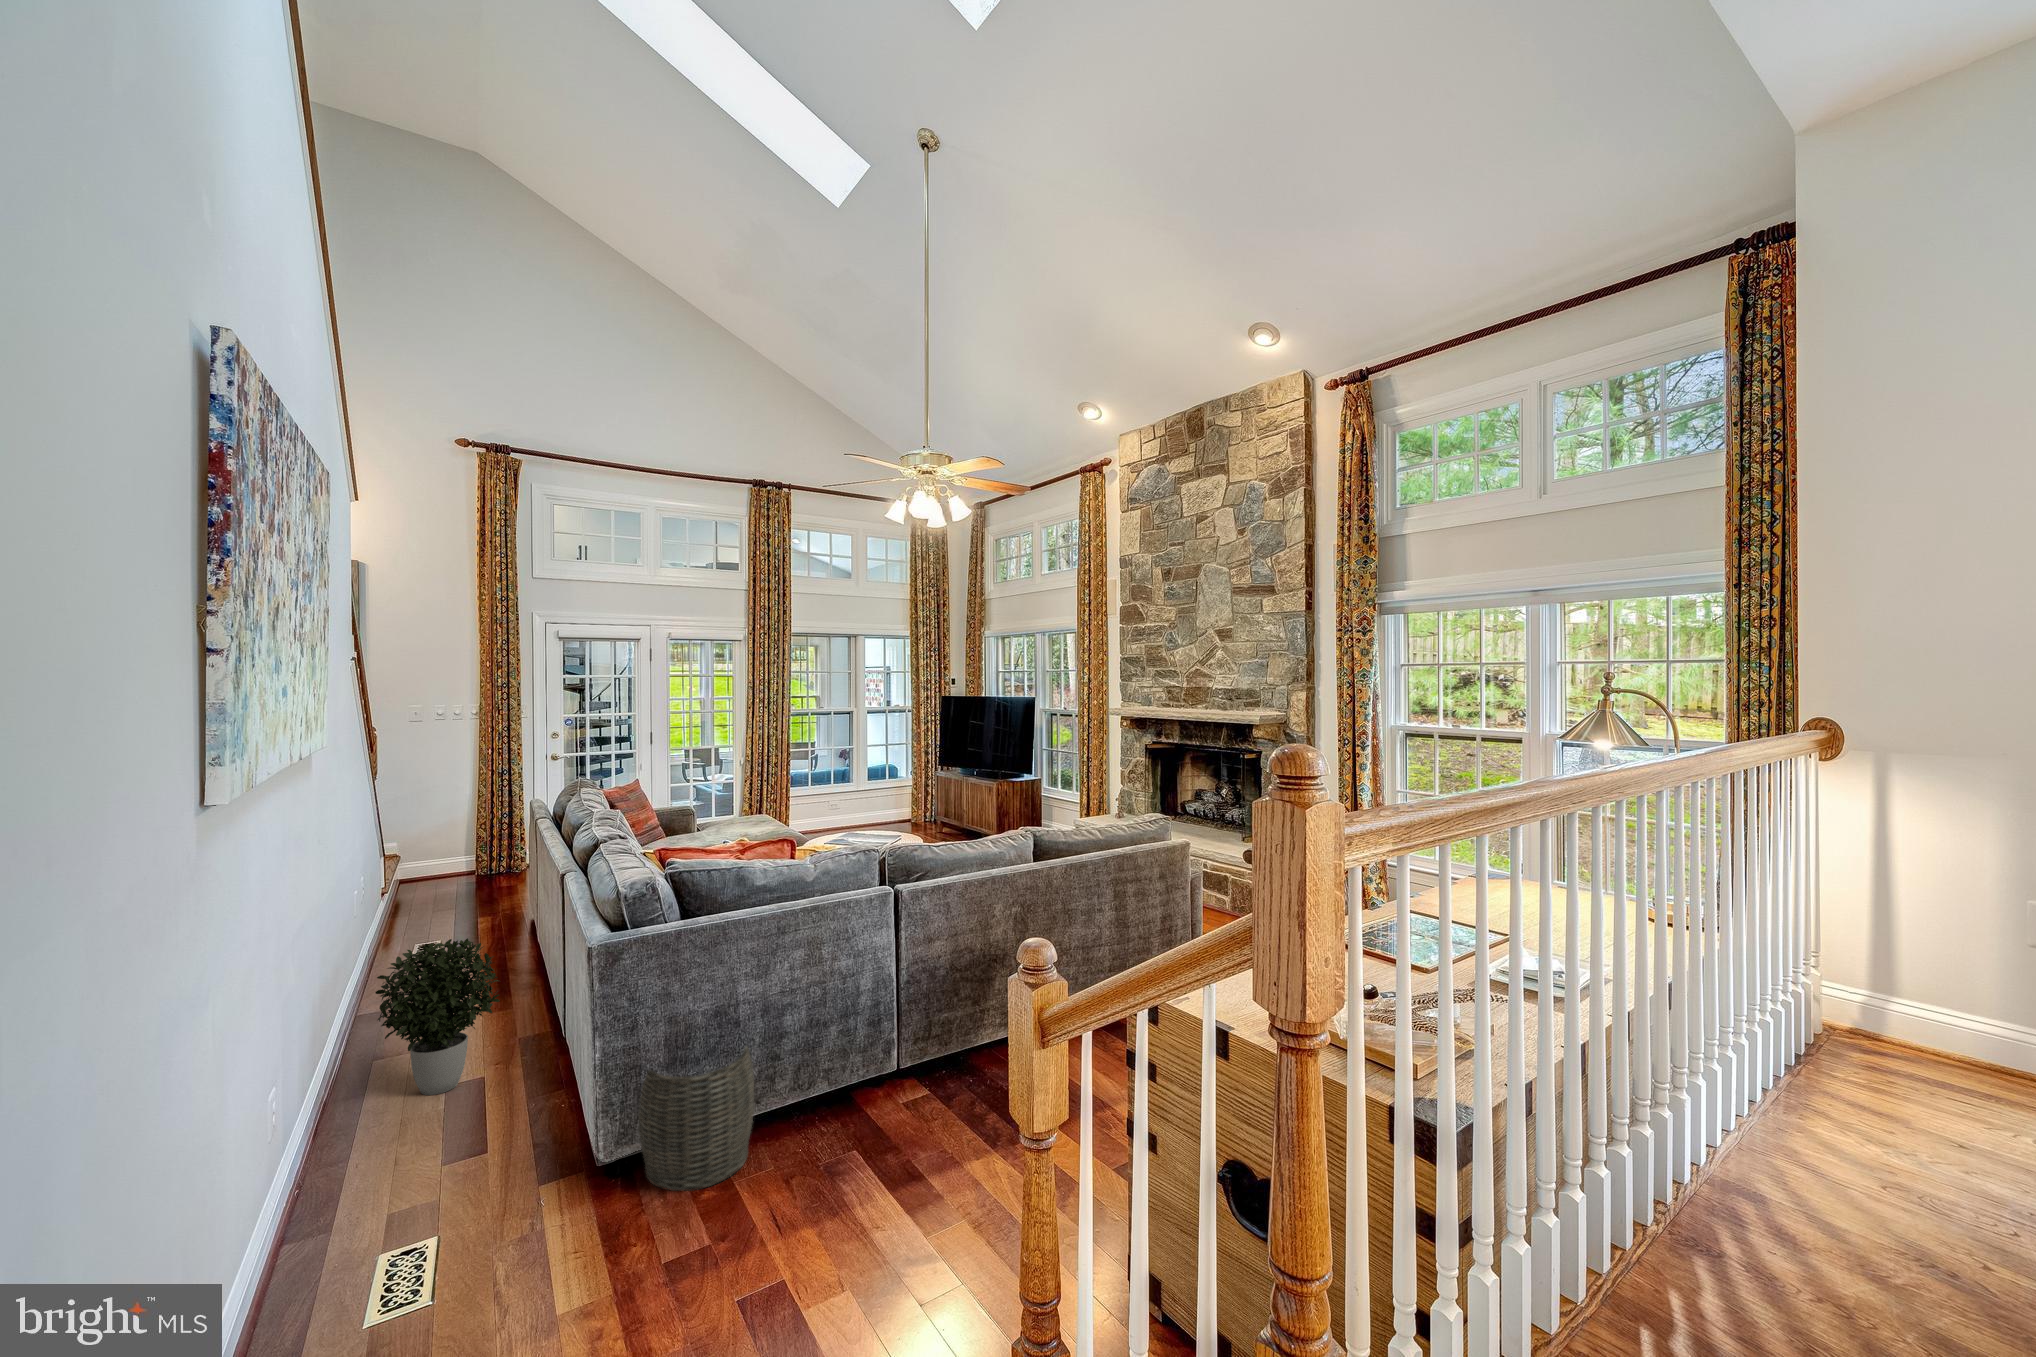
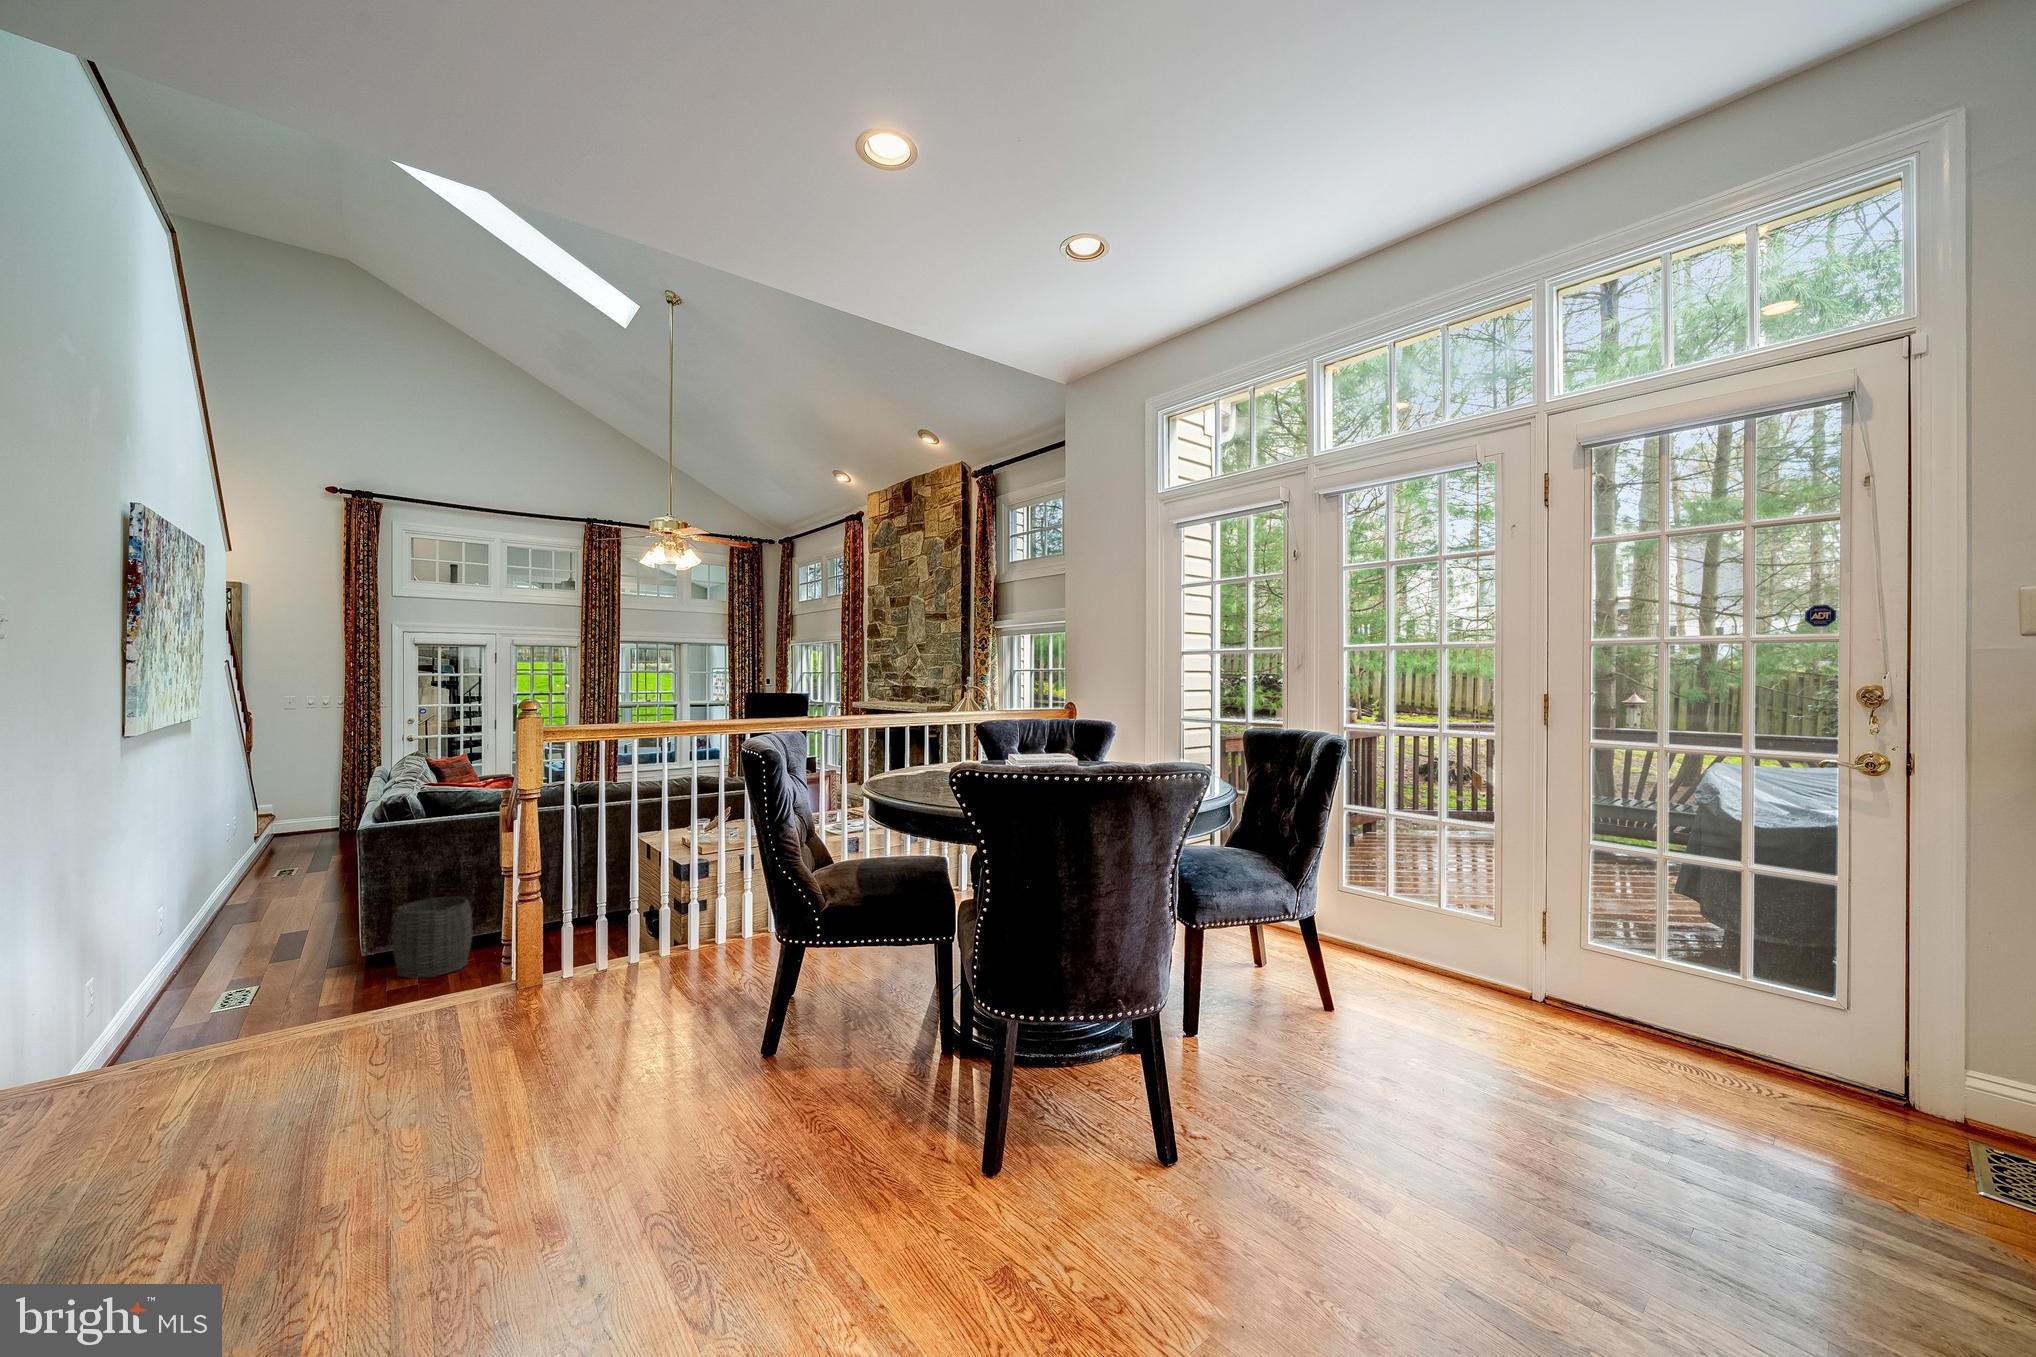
potted plant: present [375,938,500,1095] -> none [231,846,321,944]

